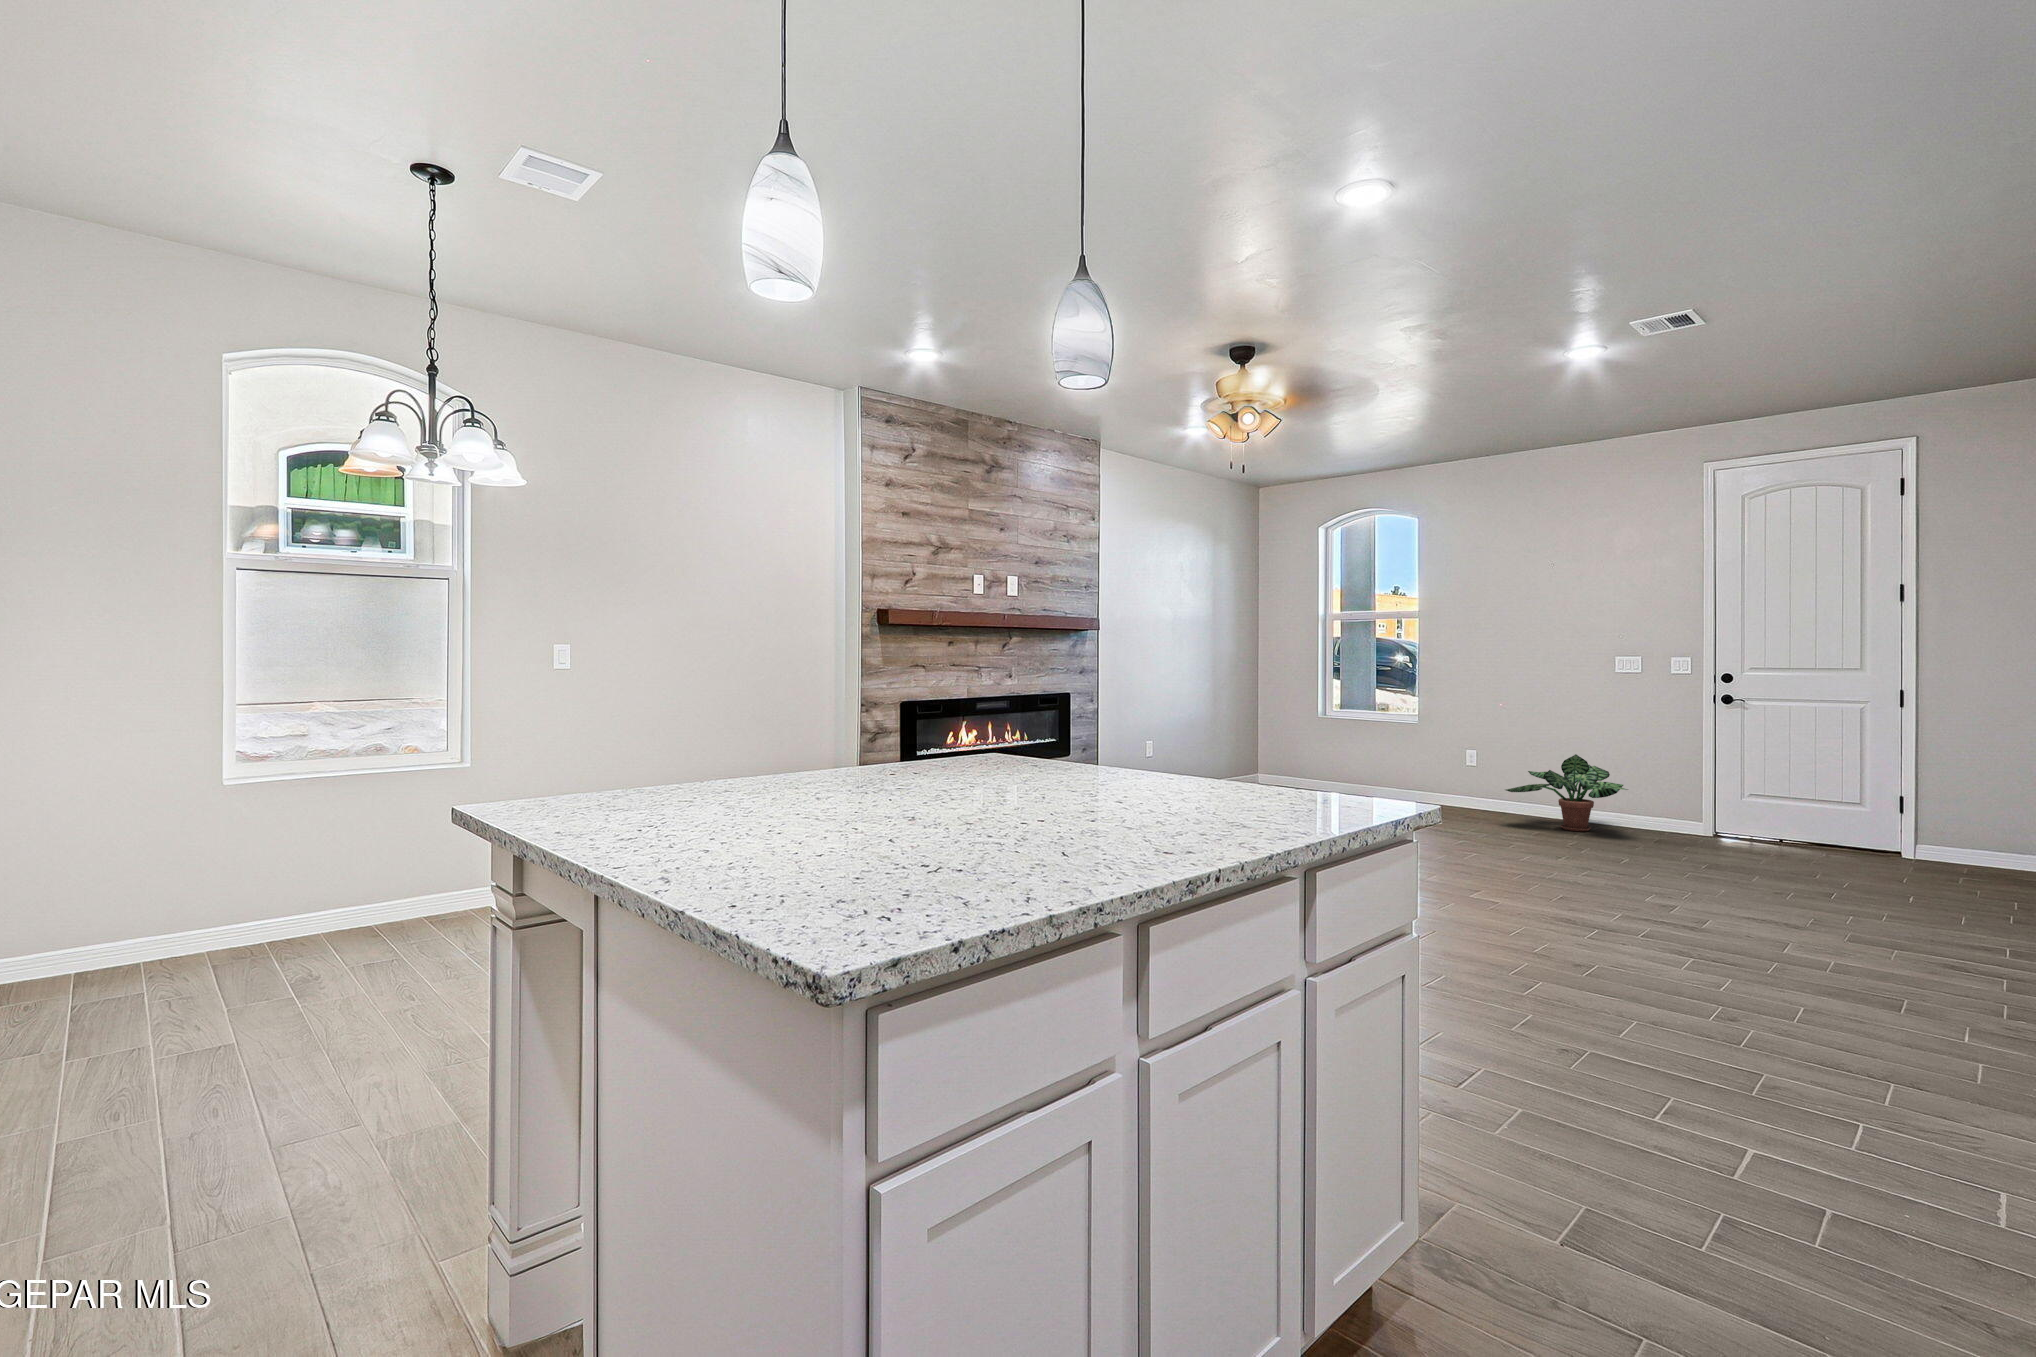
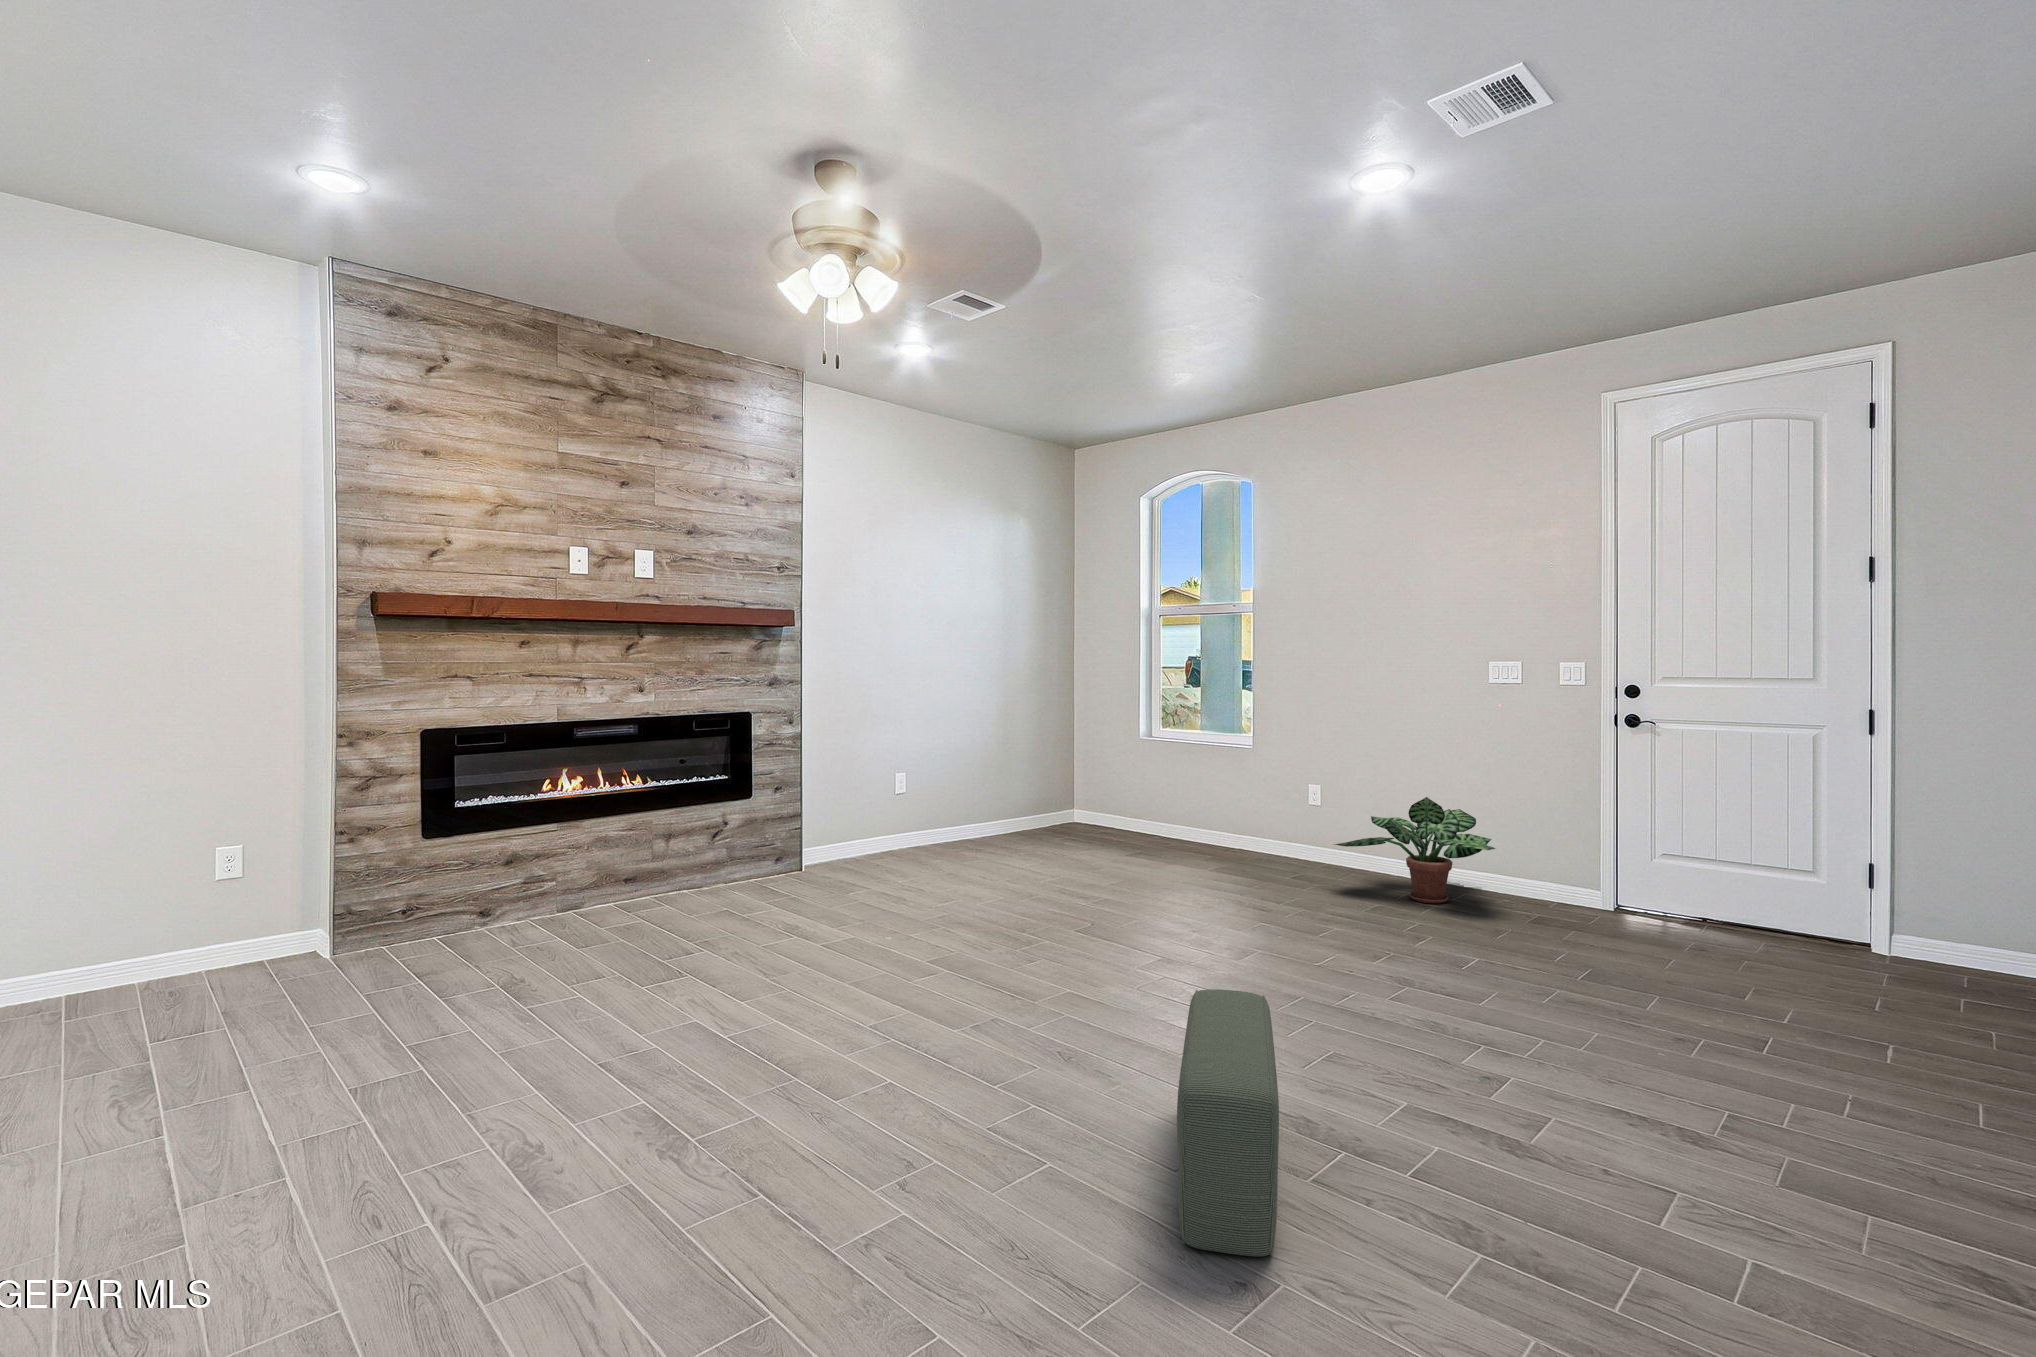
pouf: none [1491,844,1579,958] -> present [1177,989,1279,1257]

